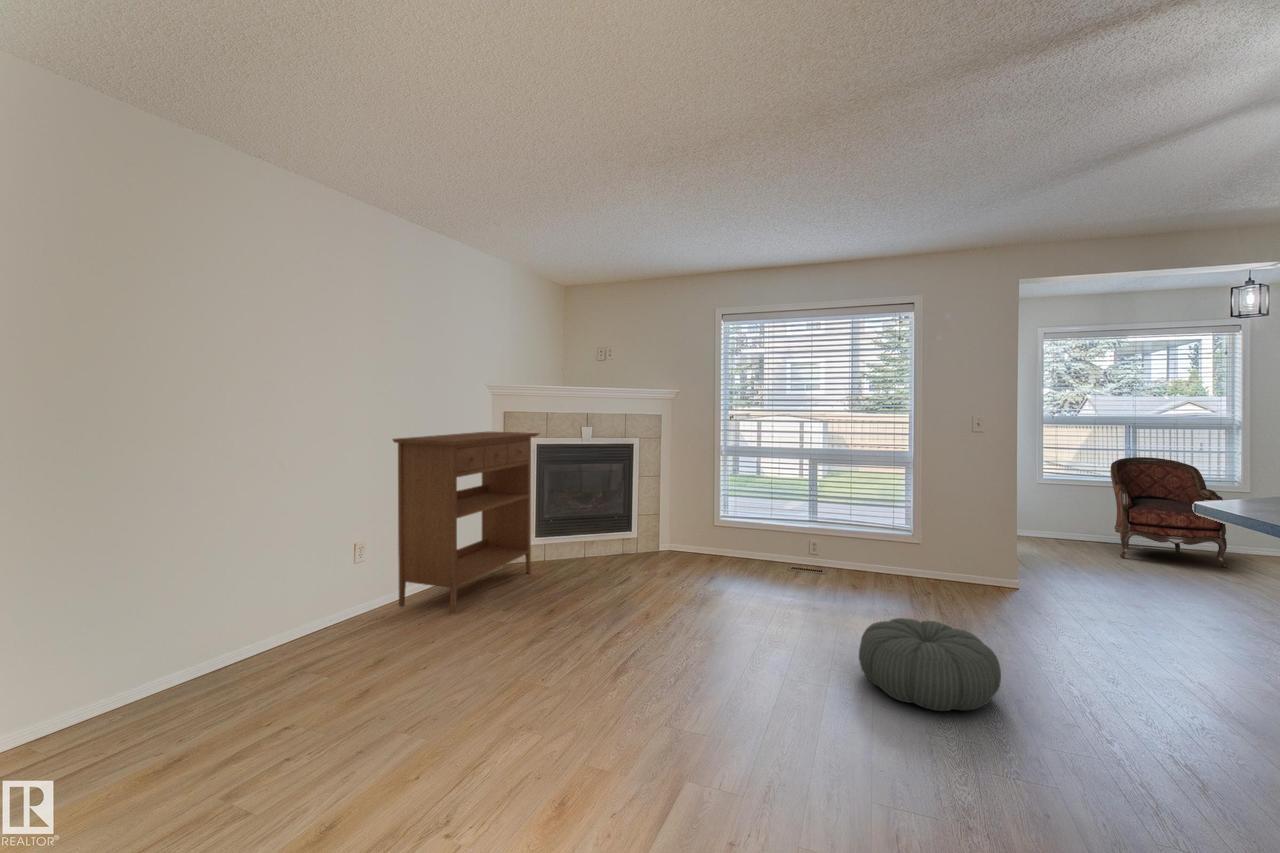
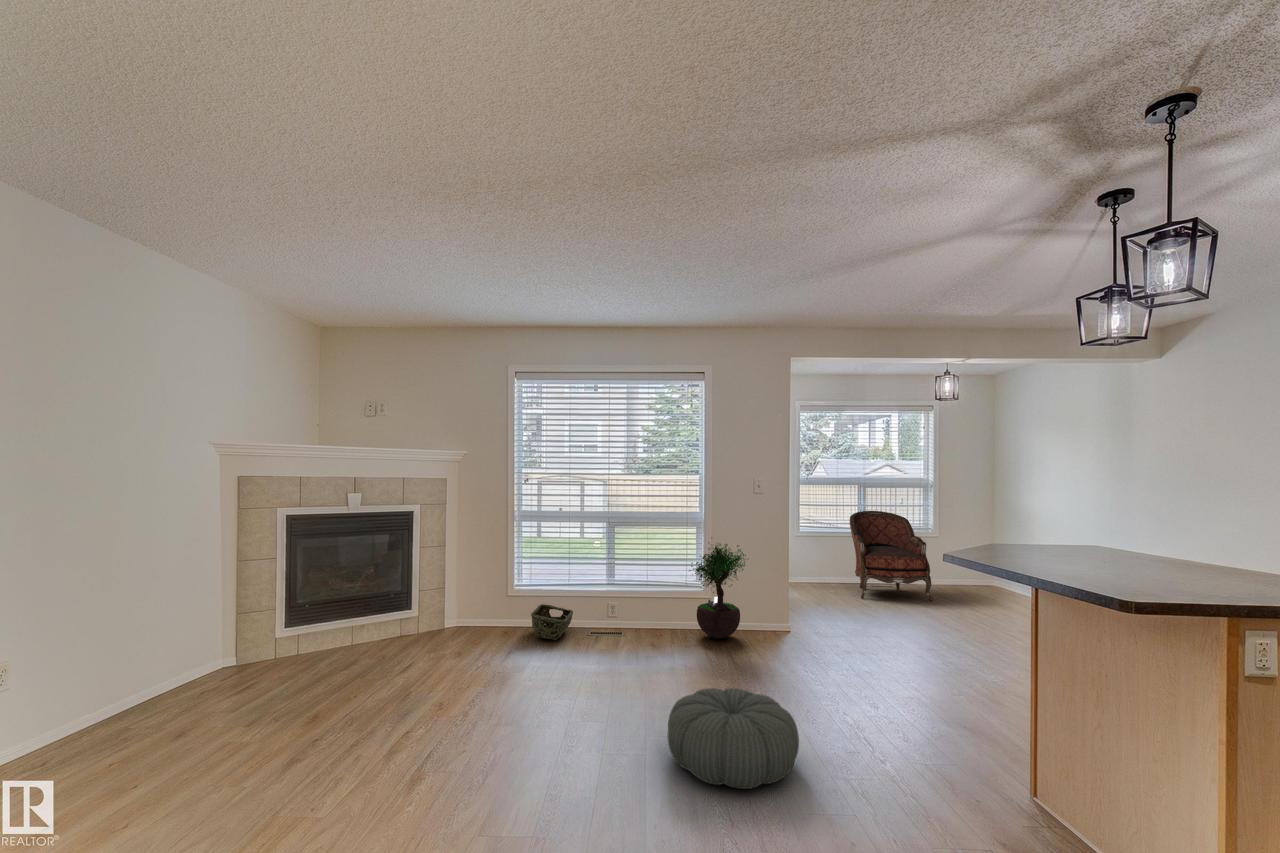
console table: present [393,432,539,614] -> none [48,499,296,757]
potted tree: none [896,477,966,582] -> present [689,544,746,638]
woven basket: none [735,535,776,567] -> present [531,604,573,640]

